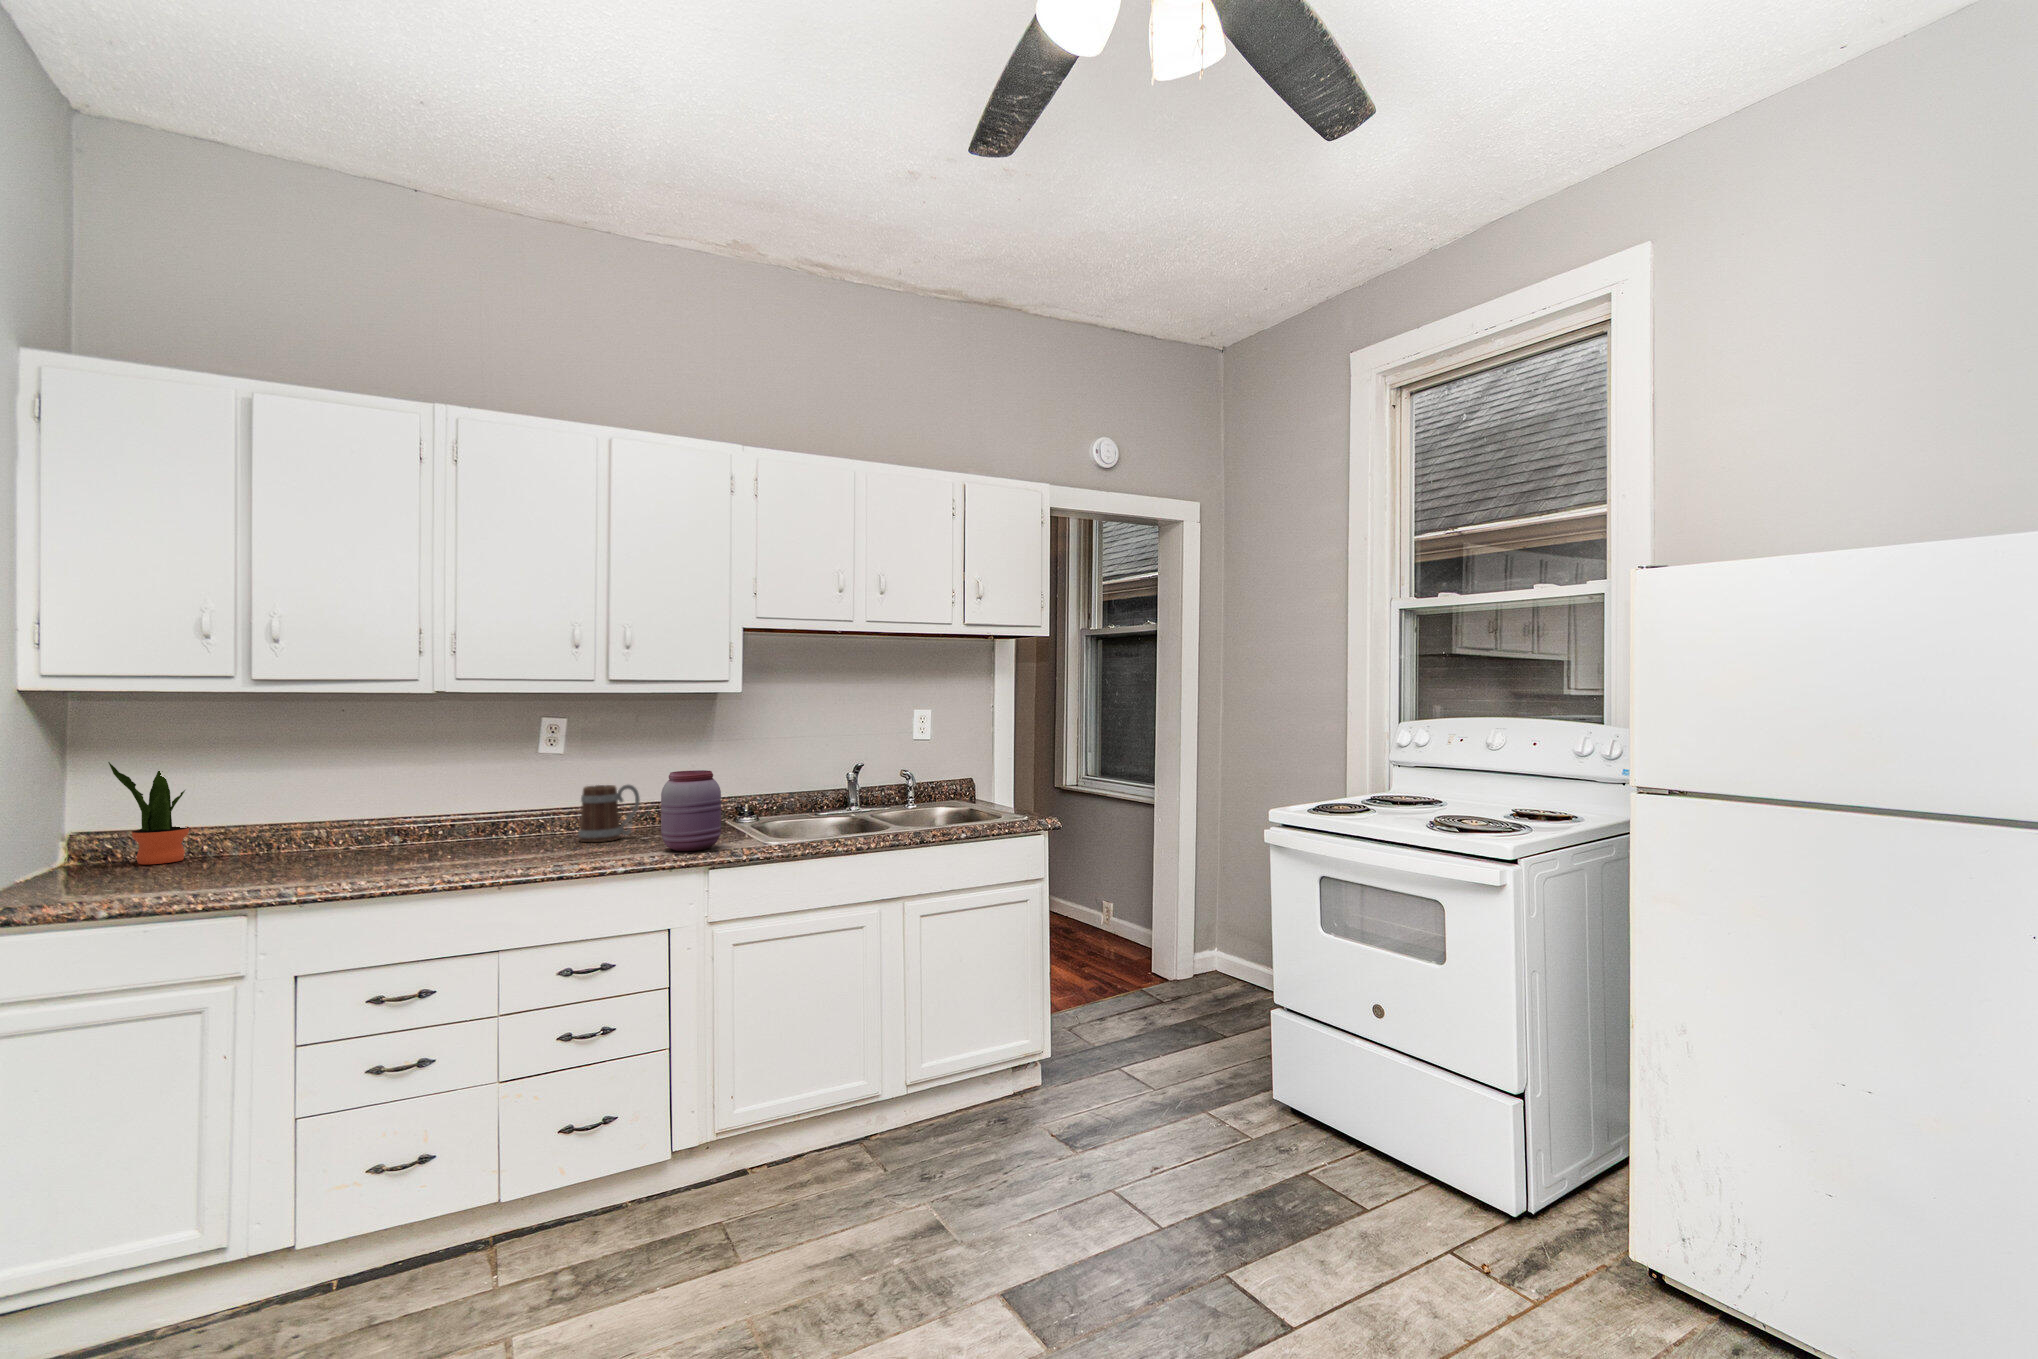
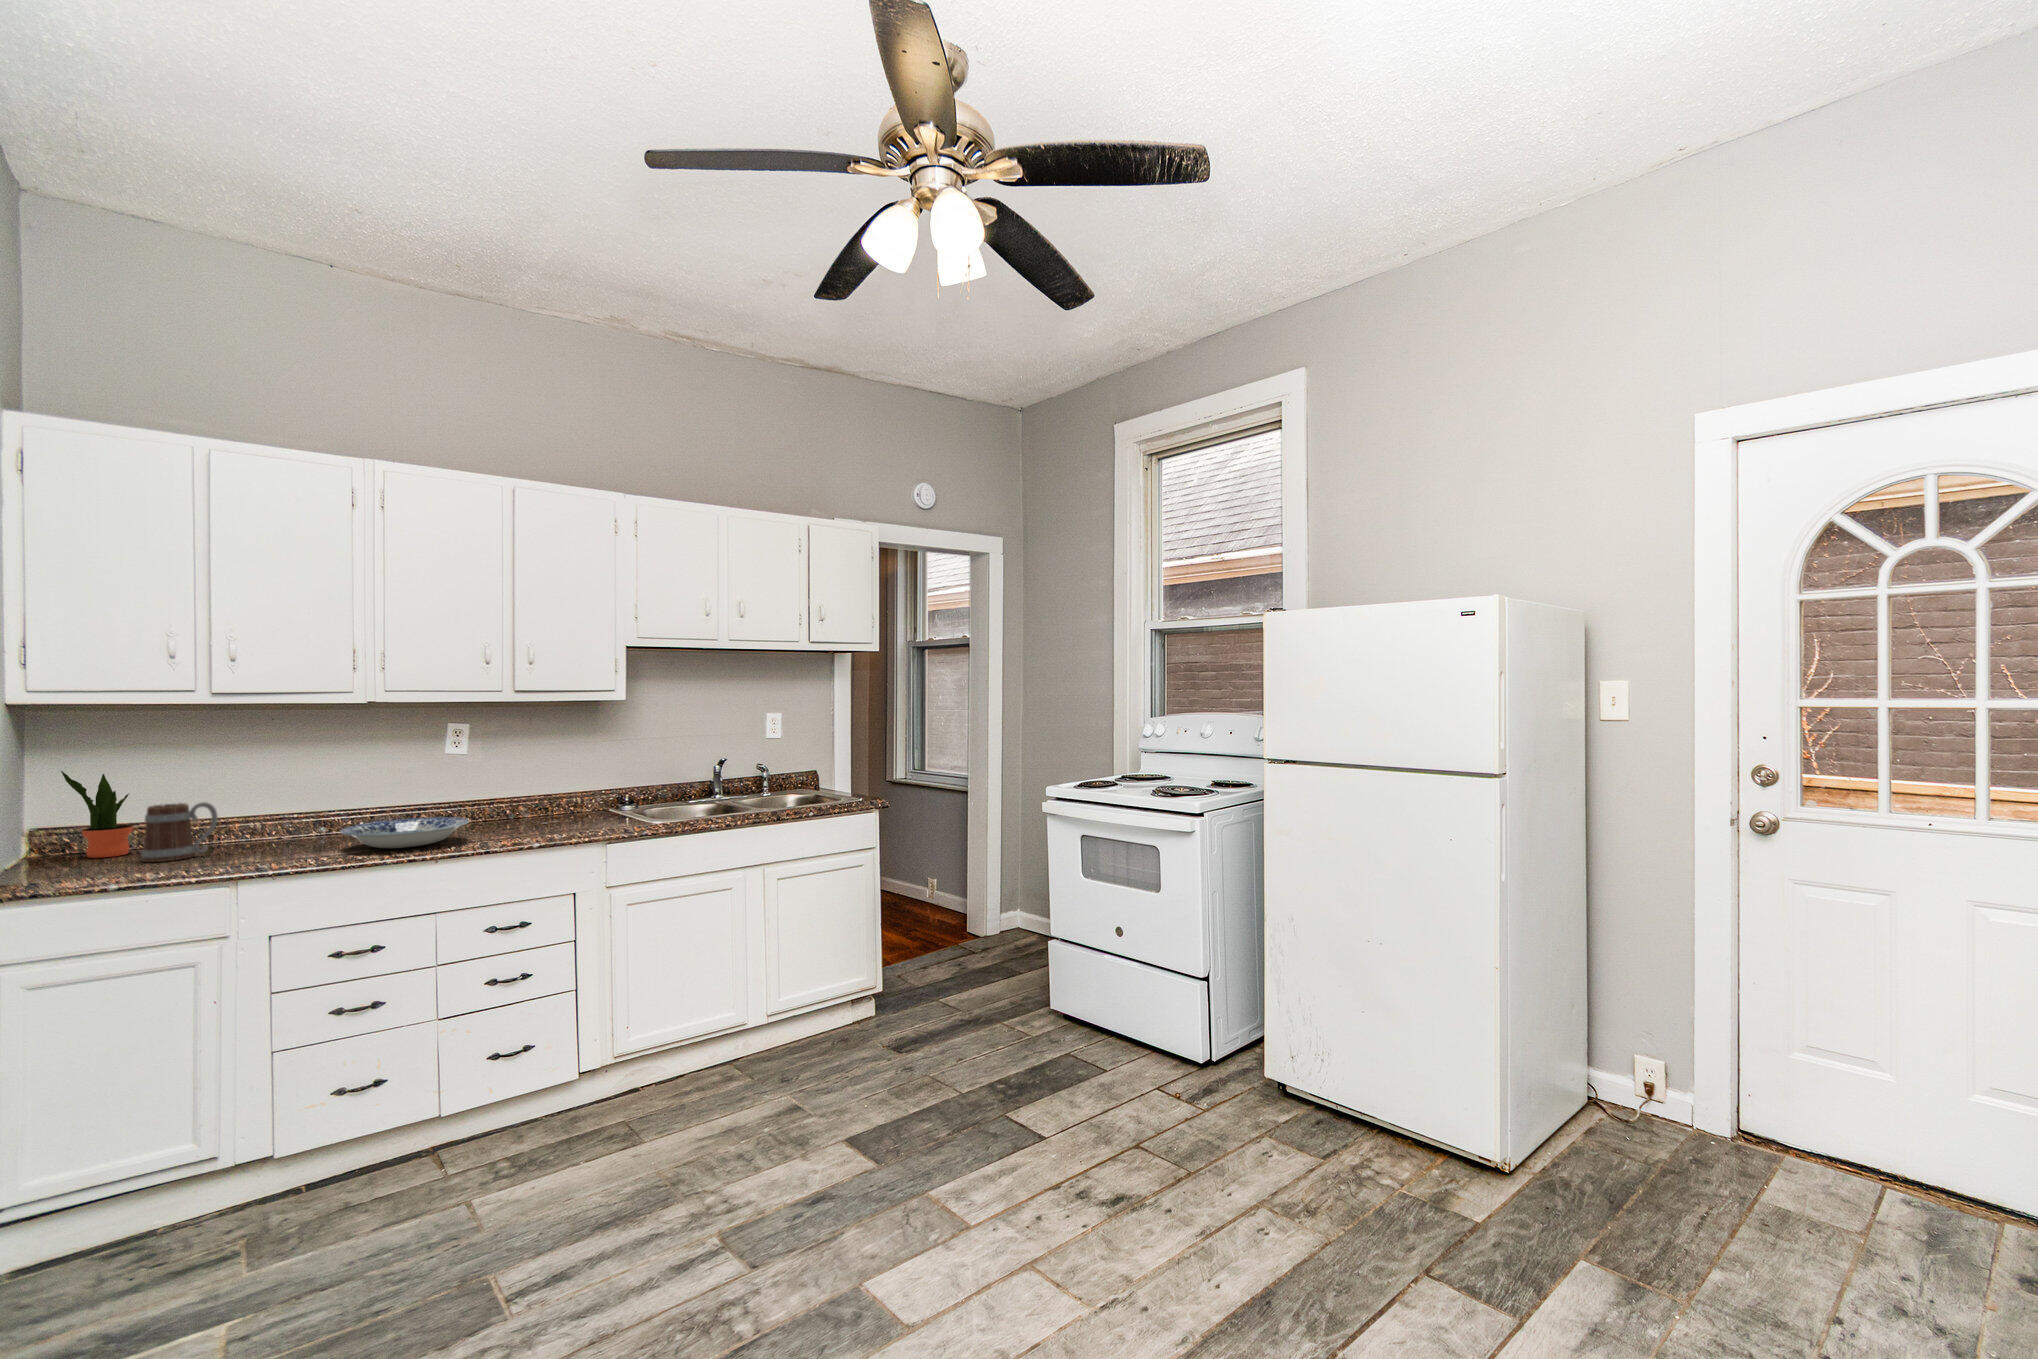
jar: present [661,770,721,851] -> none [564,768,615,833]
mug: present [578,784,640,842] -> present [141,802,218,862]
plate: none [397,827,548,865] -> present [341,817,469,848]

